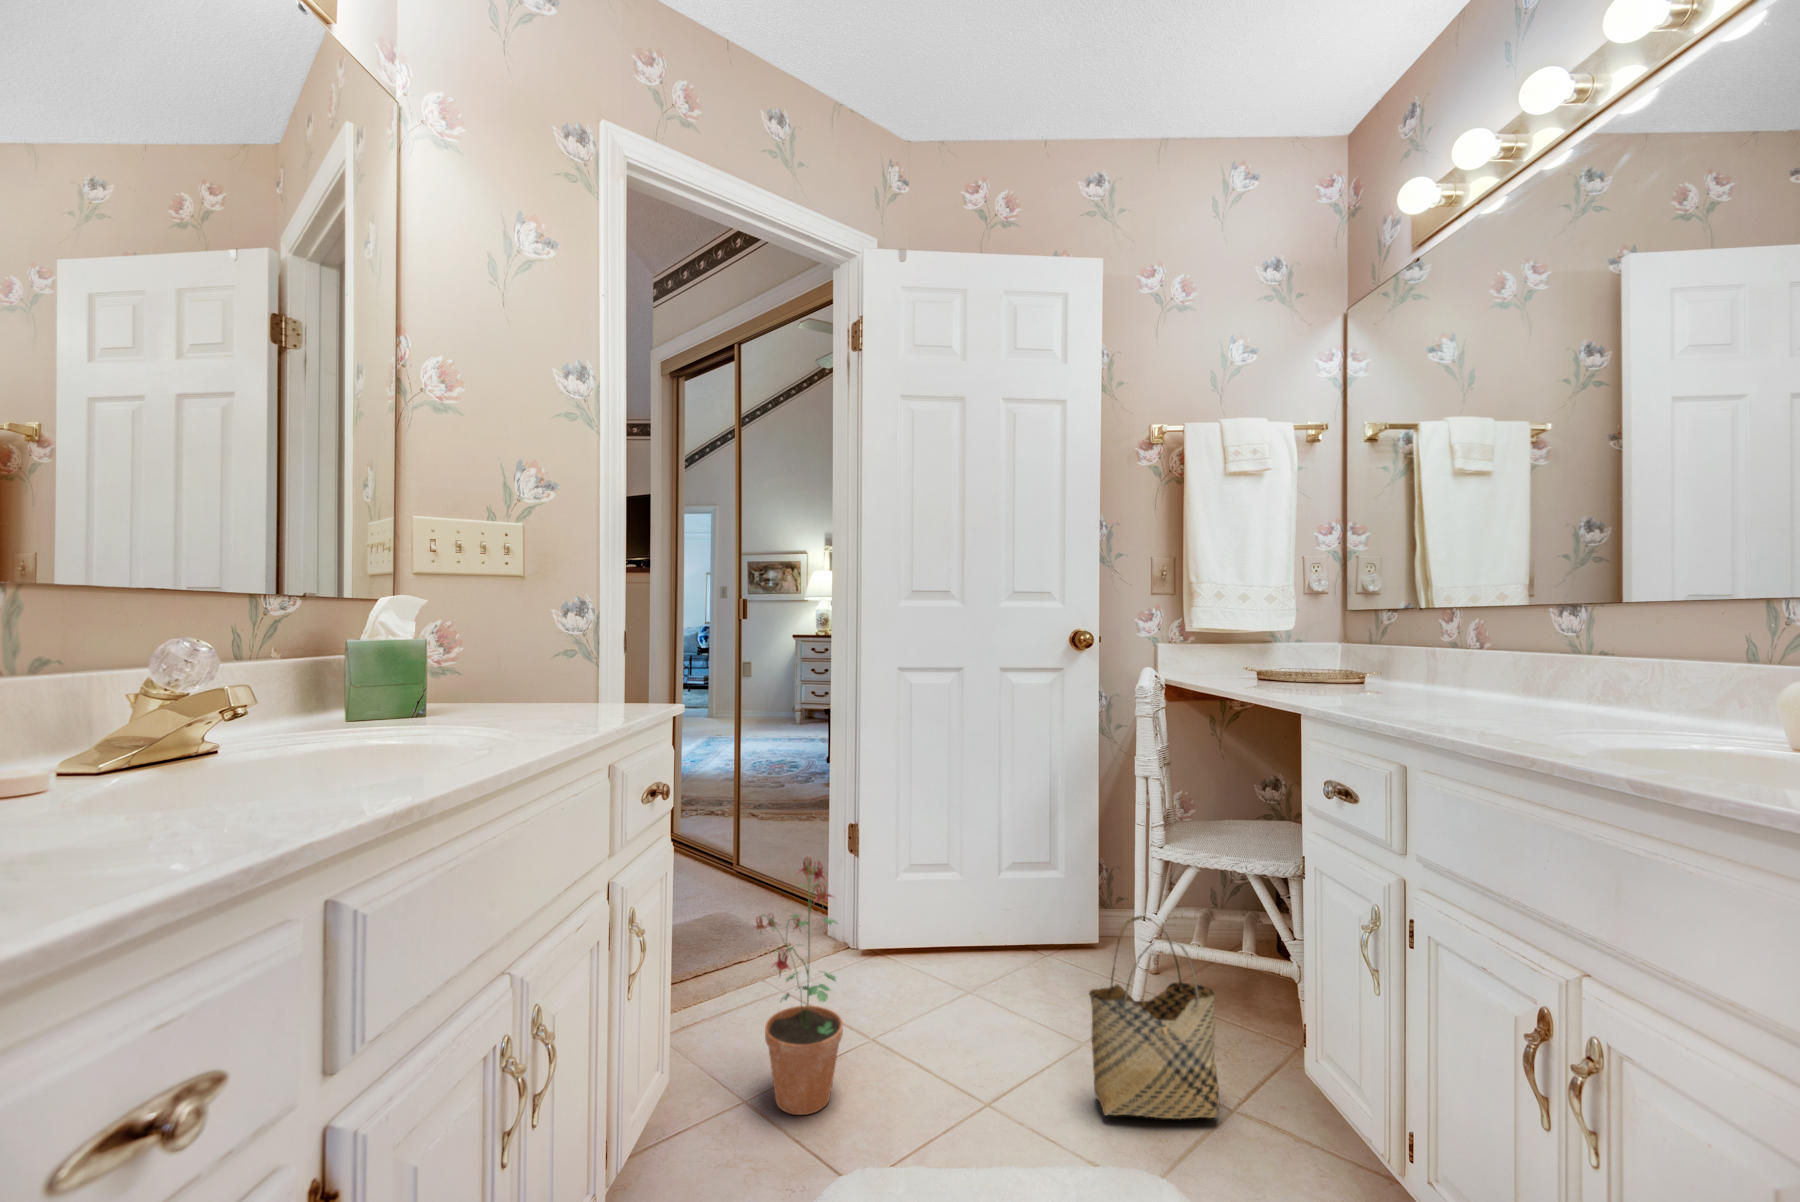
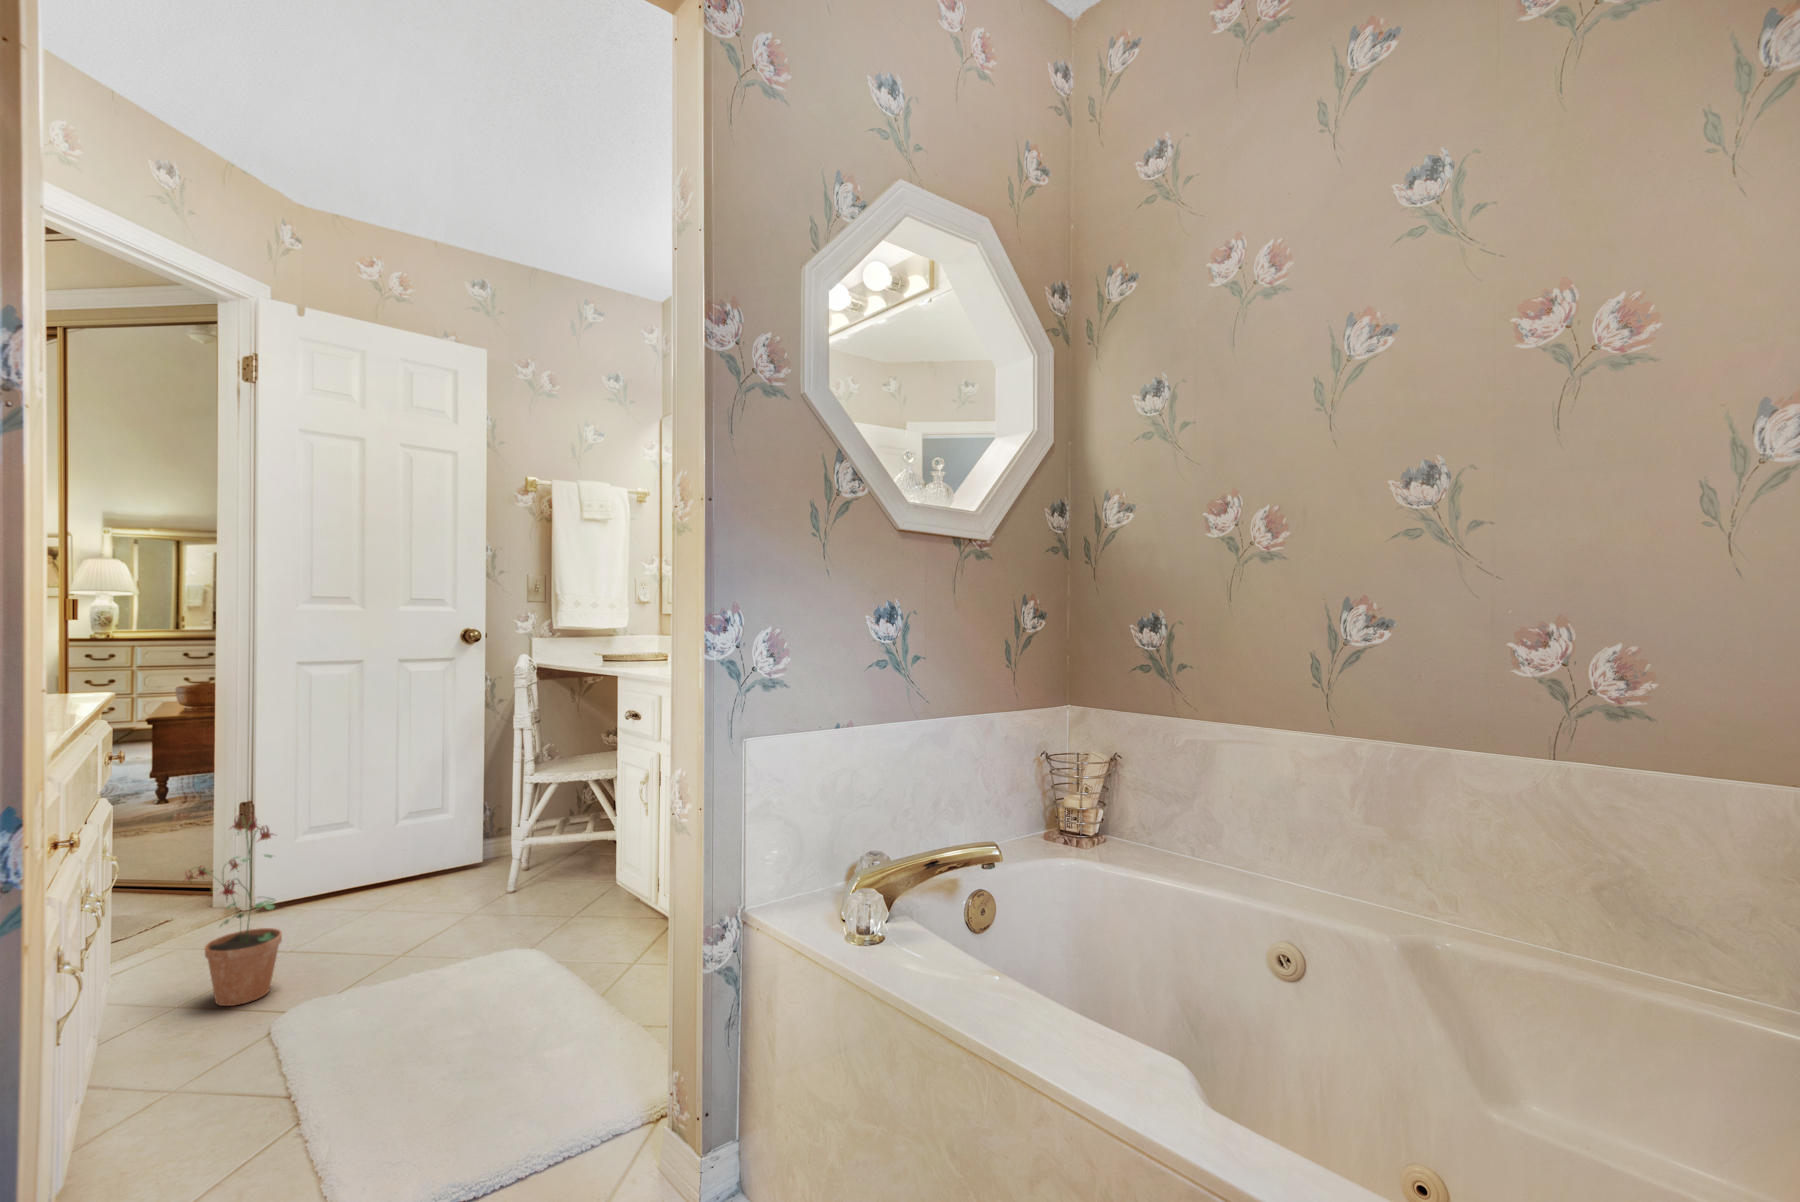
woven basket: present [1089,916,1219,1119] -> none [483,813,568,936]

